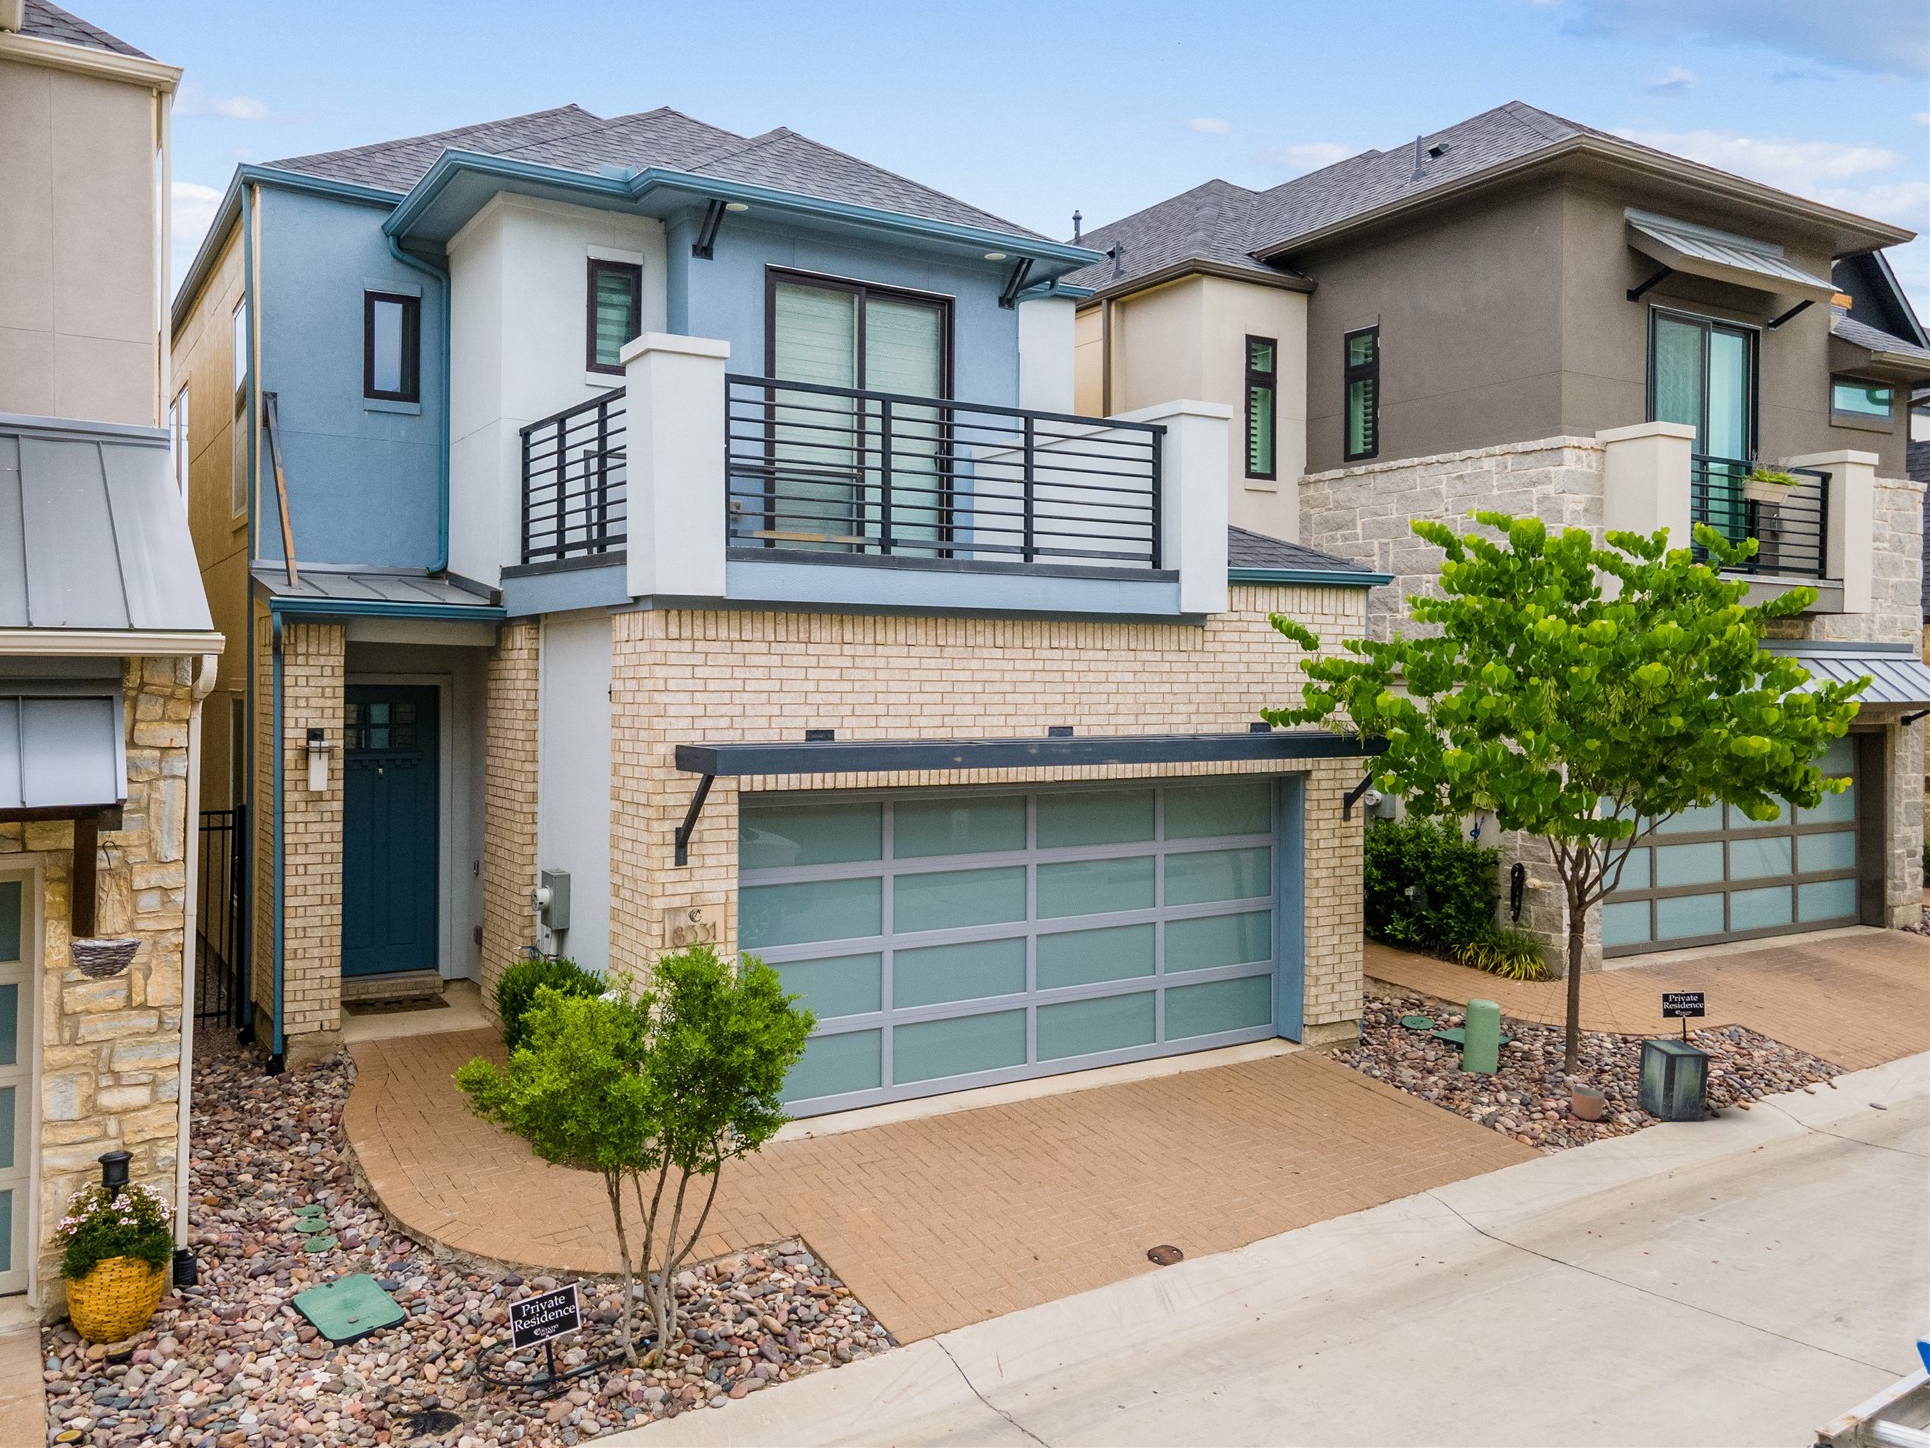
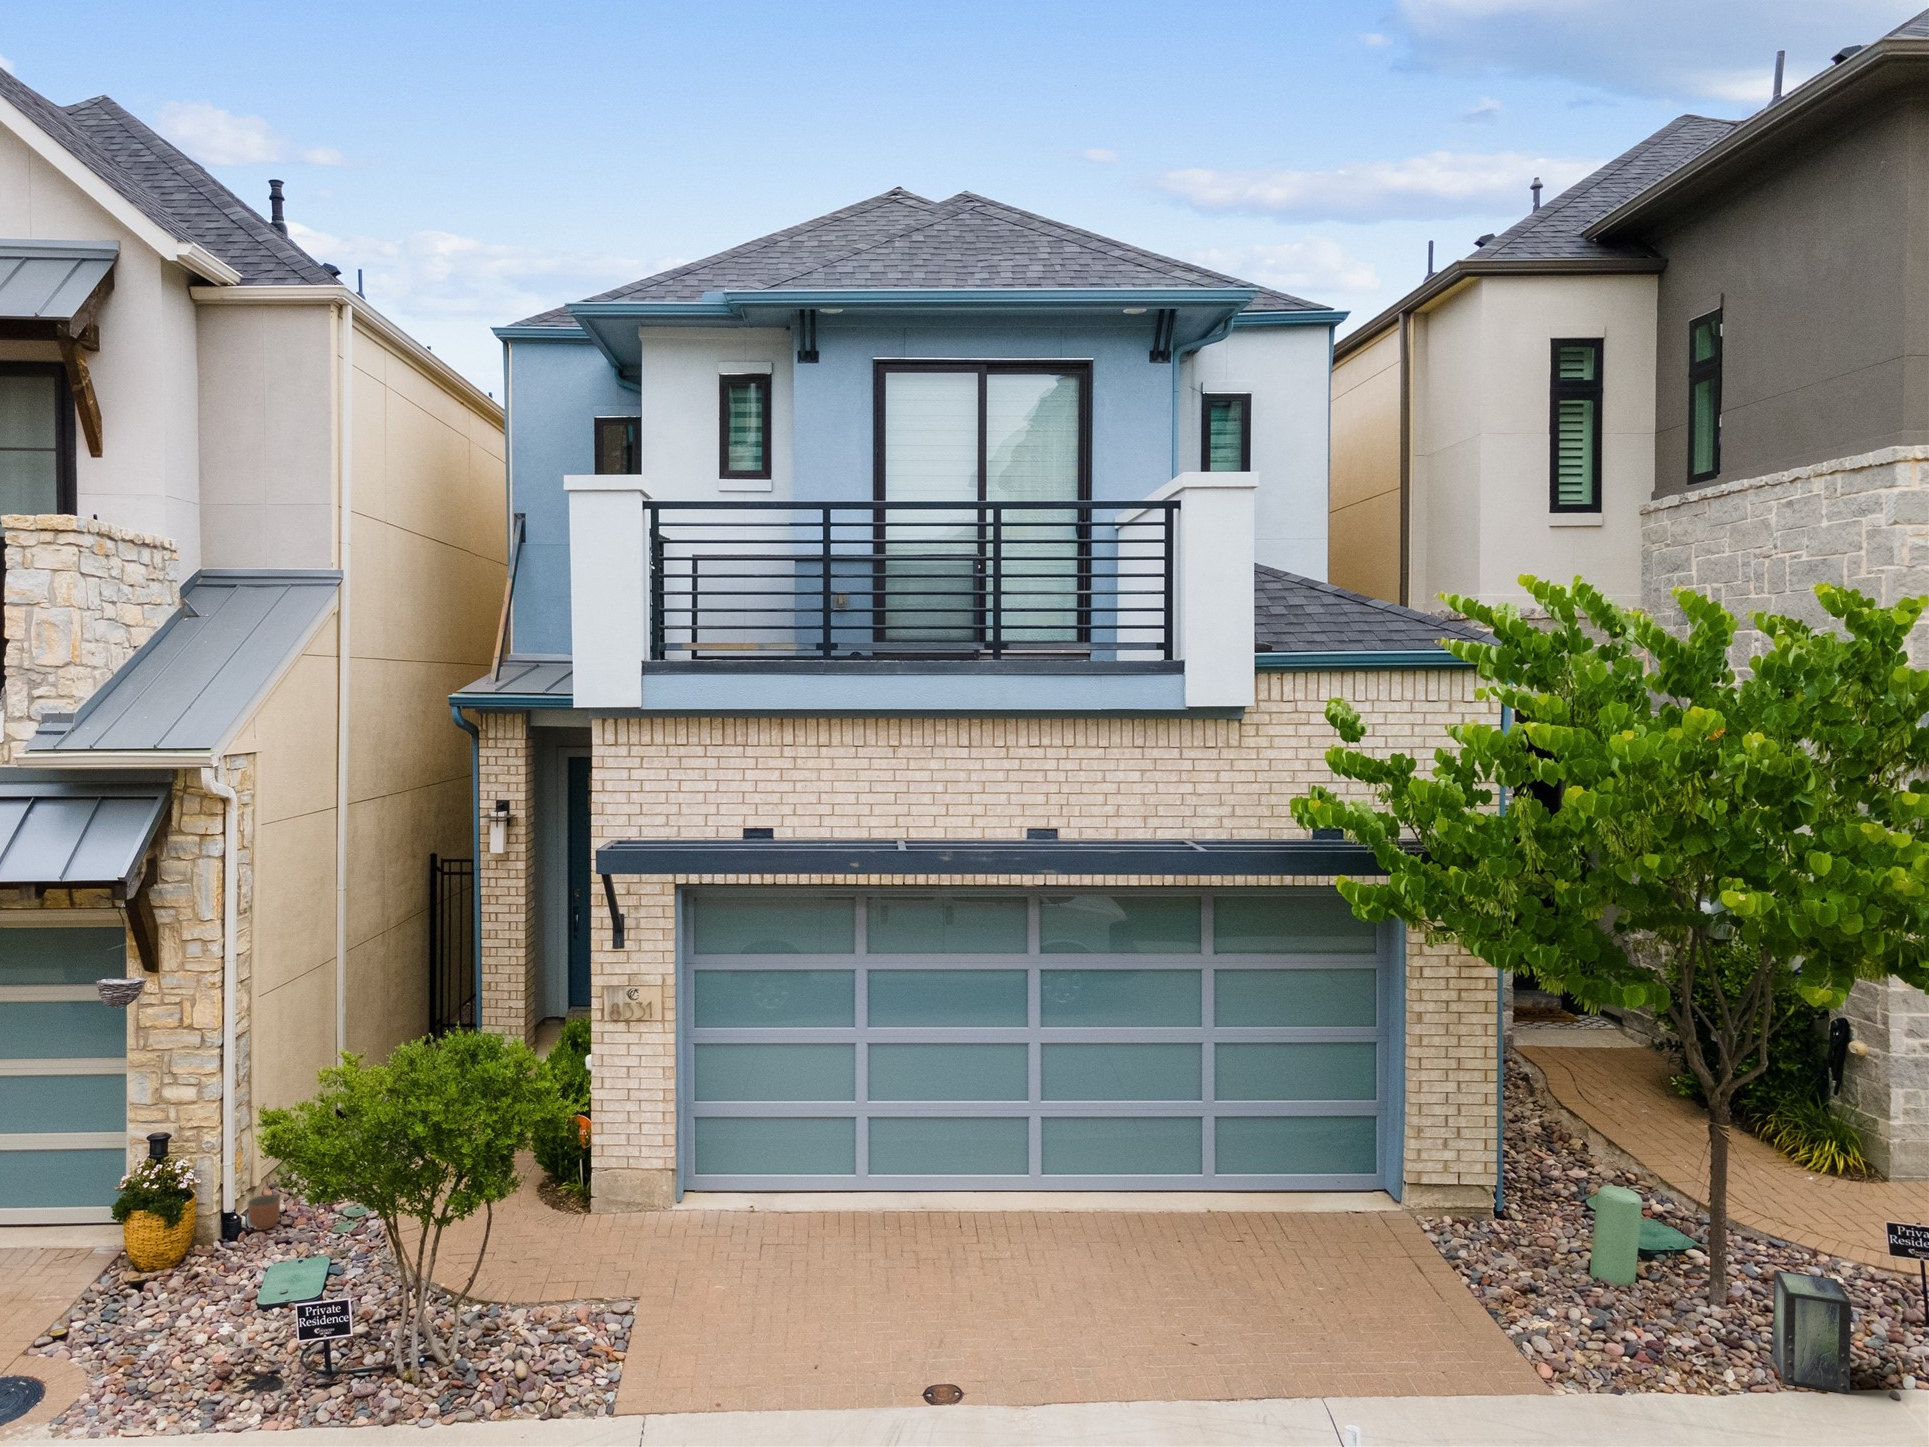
planter: present [1572,1087,1604,1120] -> present [248,1195,280,1230]

